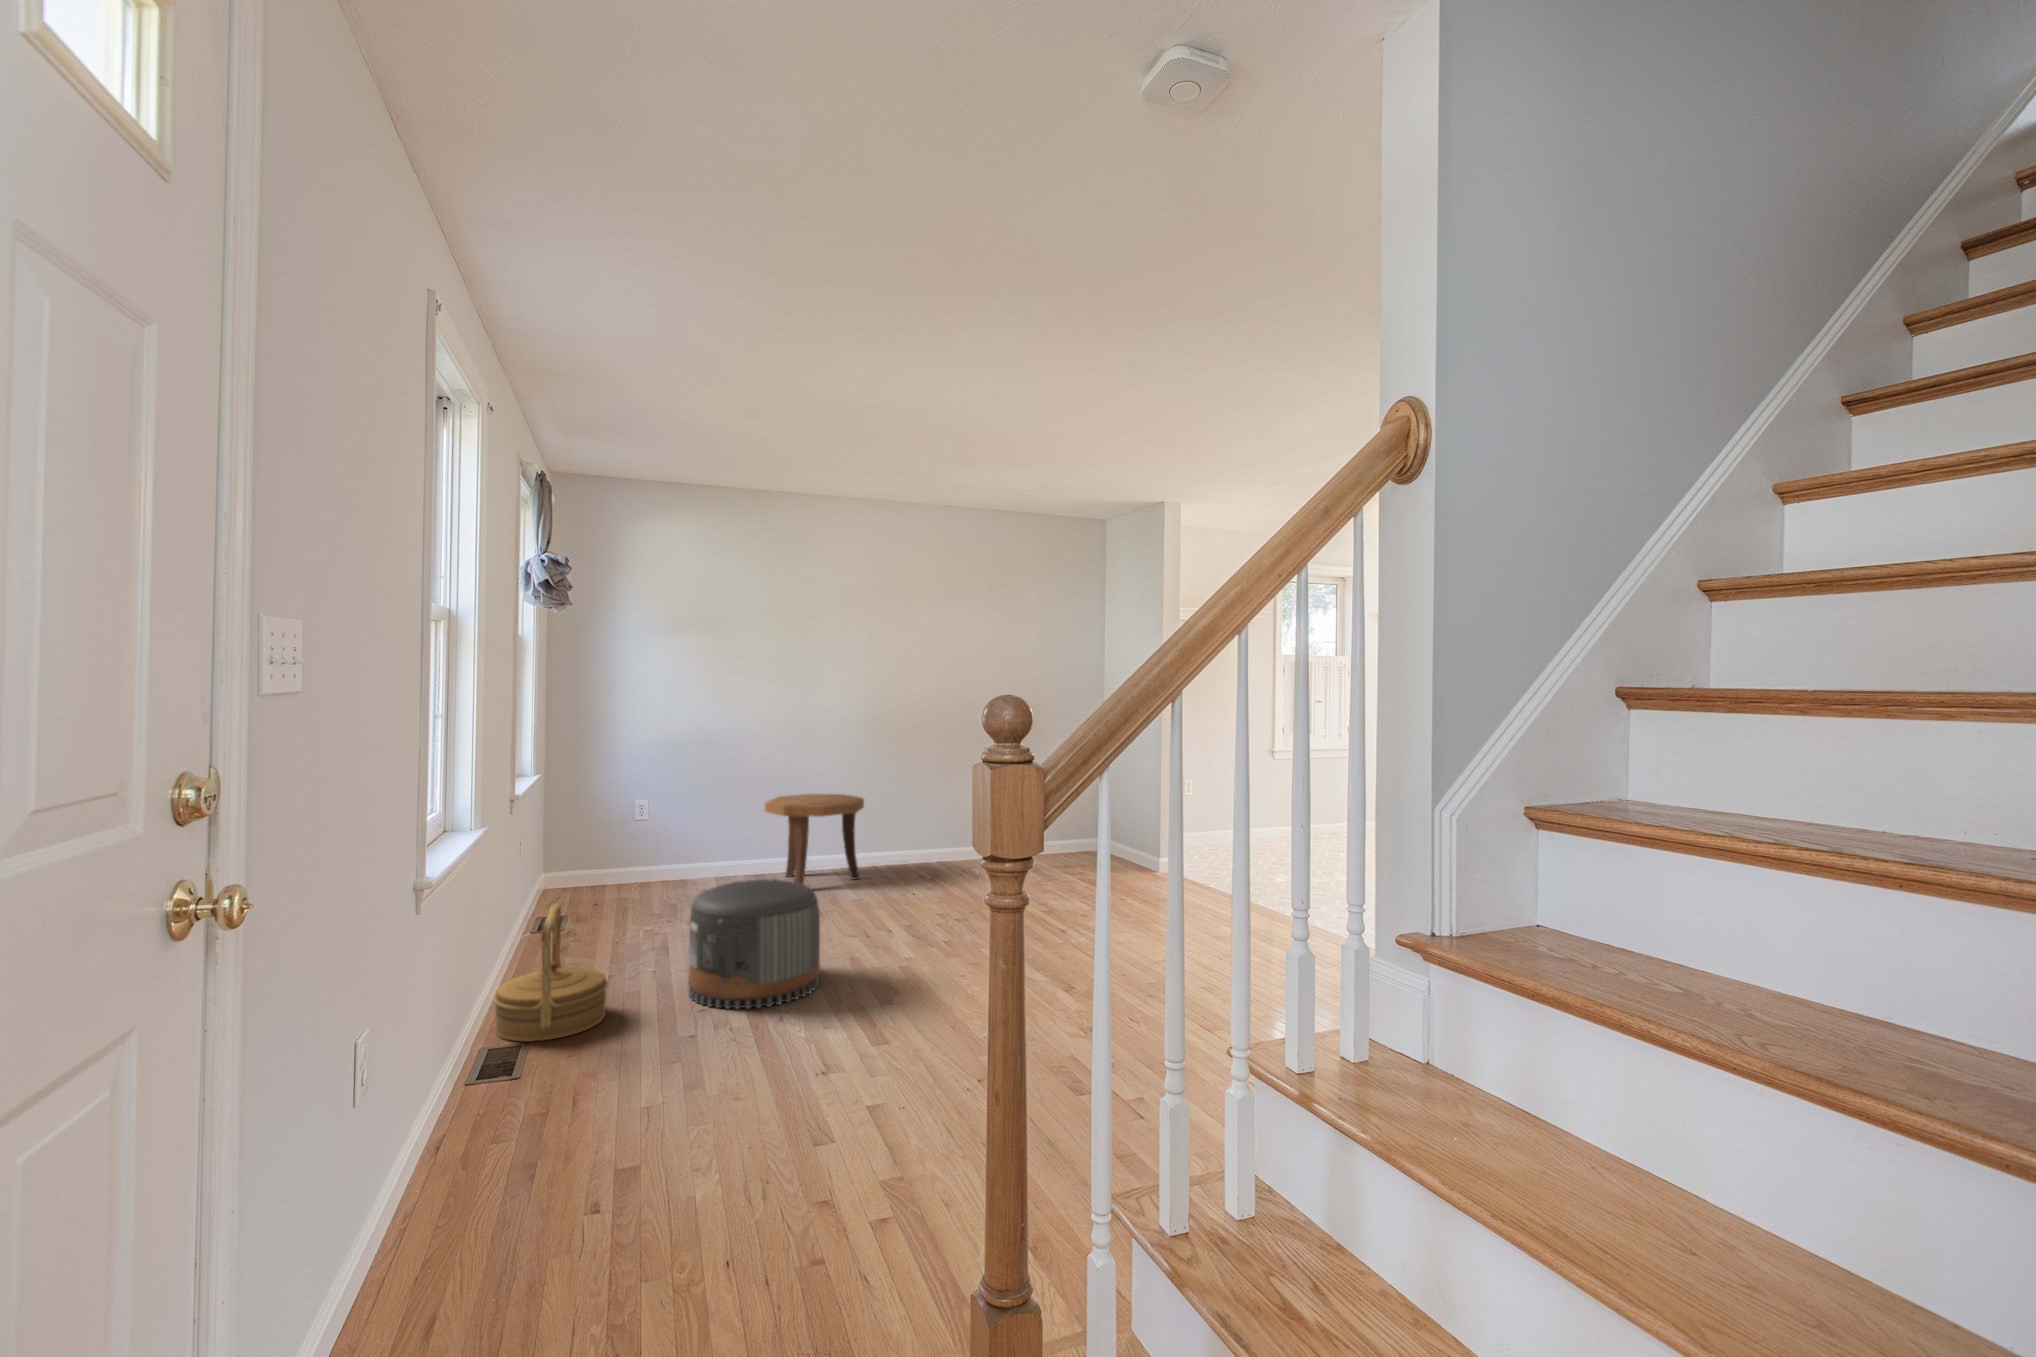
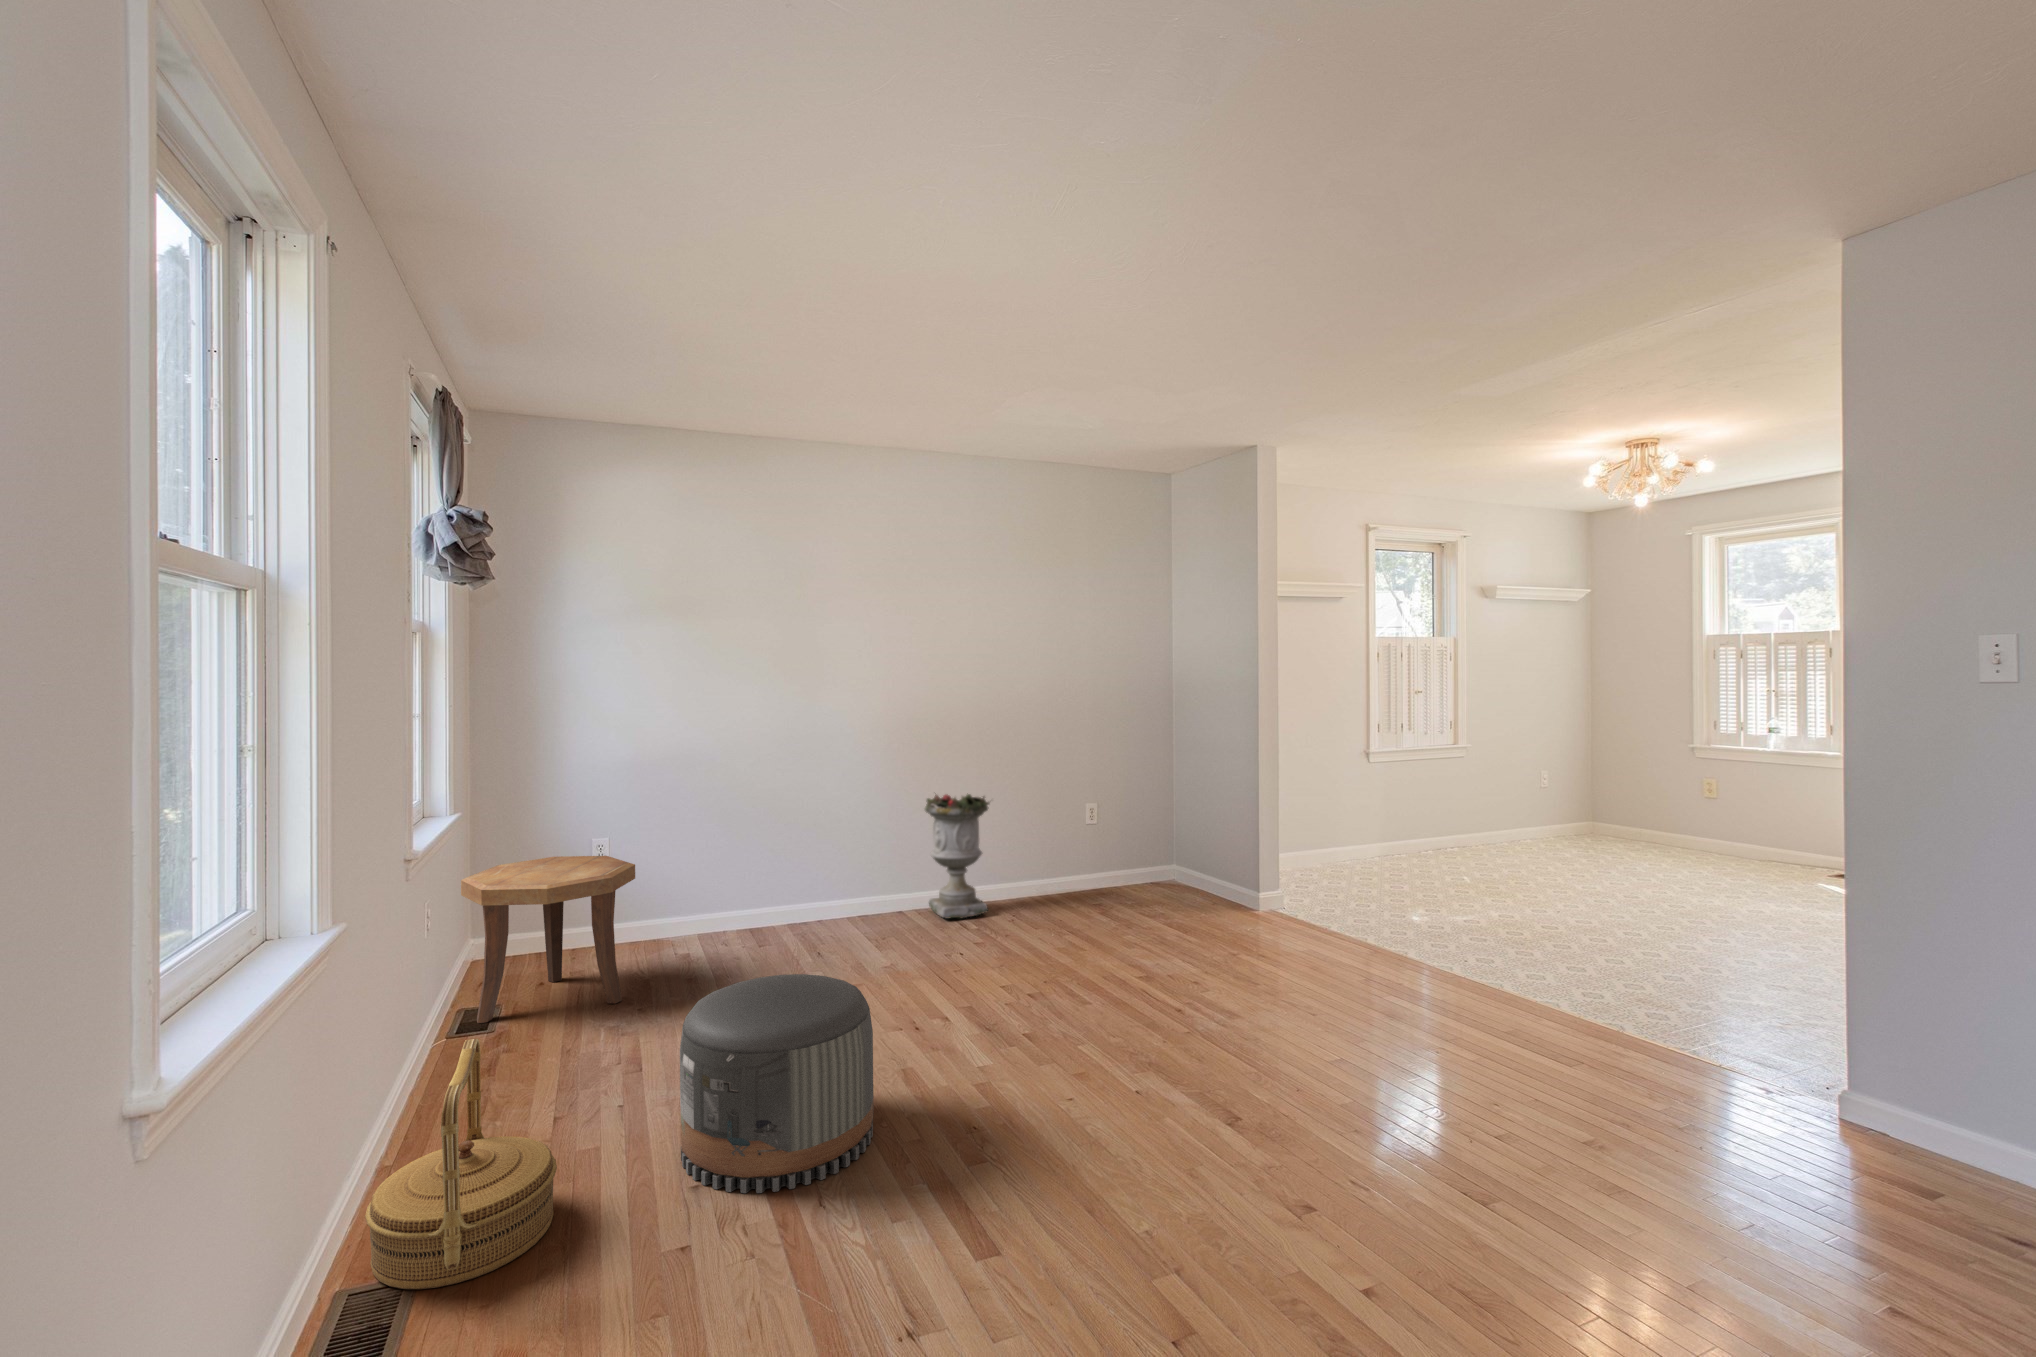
planter: none [896,773,951,873] -> present [925,794,989,919]
side table: present [764,794,864,884] -> present [461,856,635,1023]

